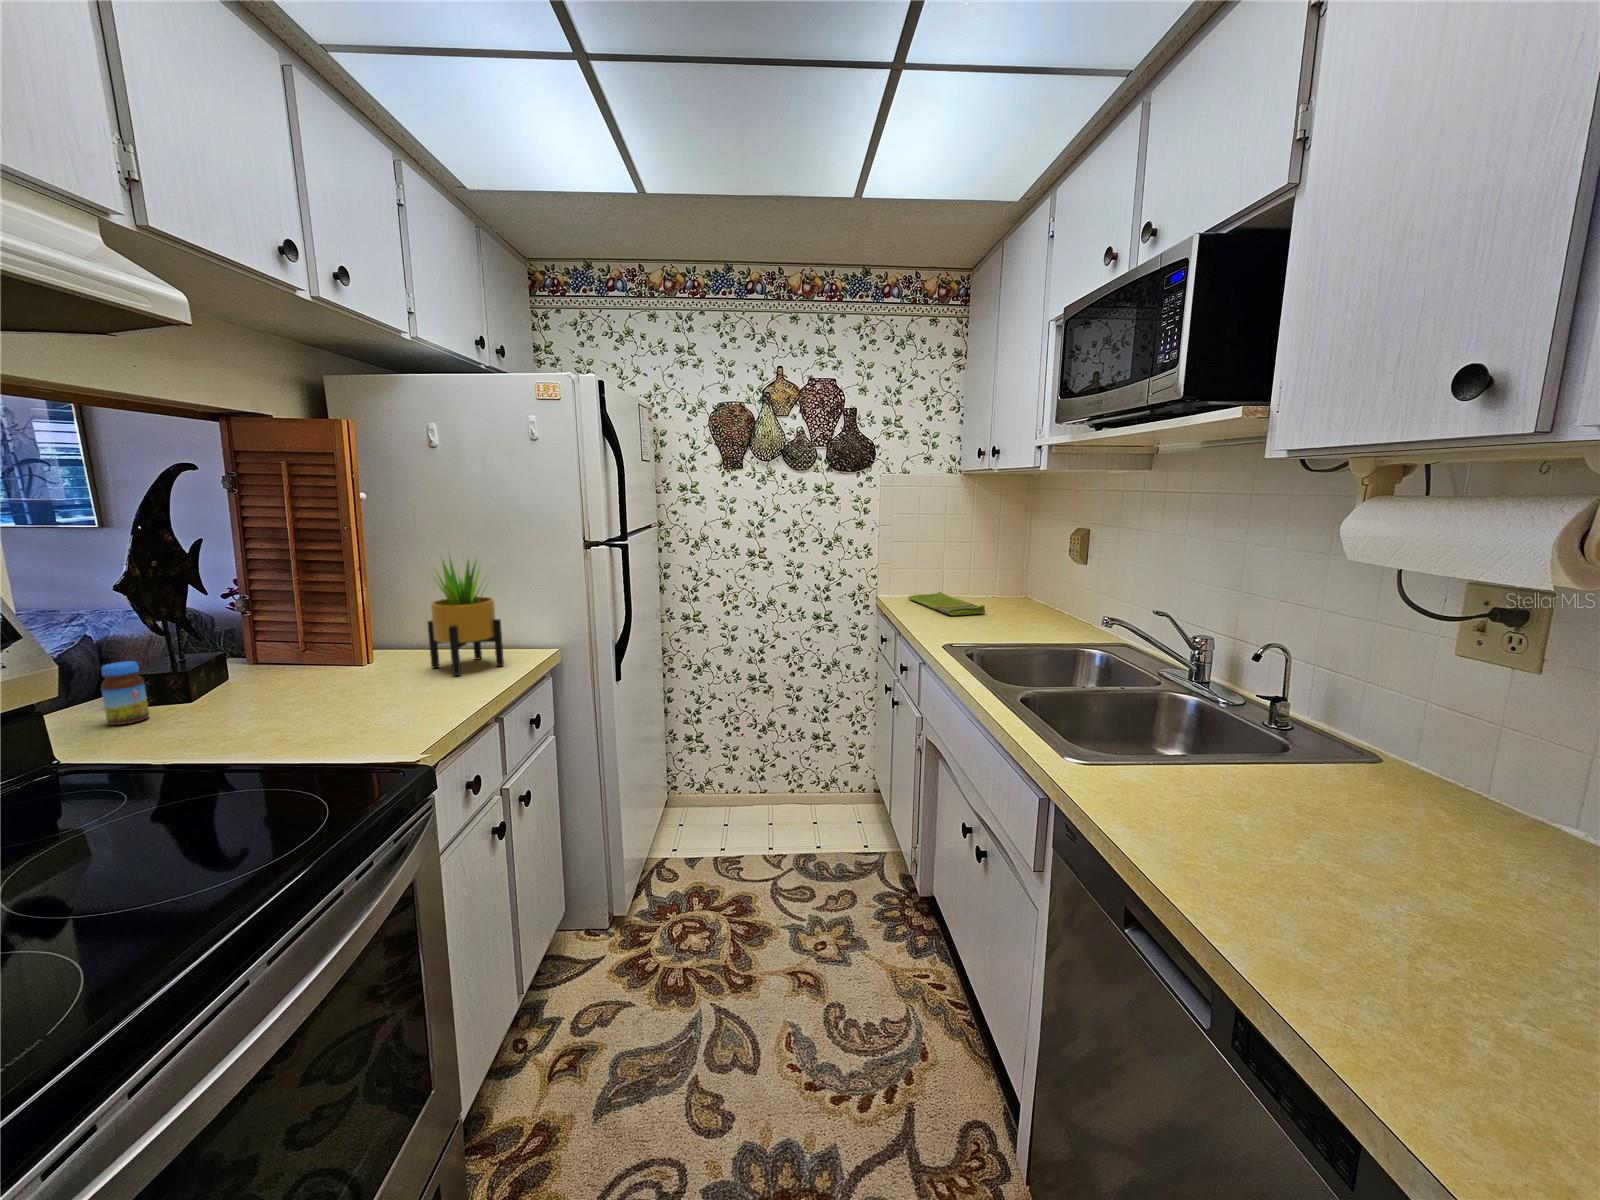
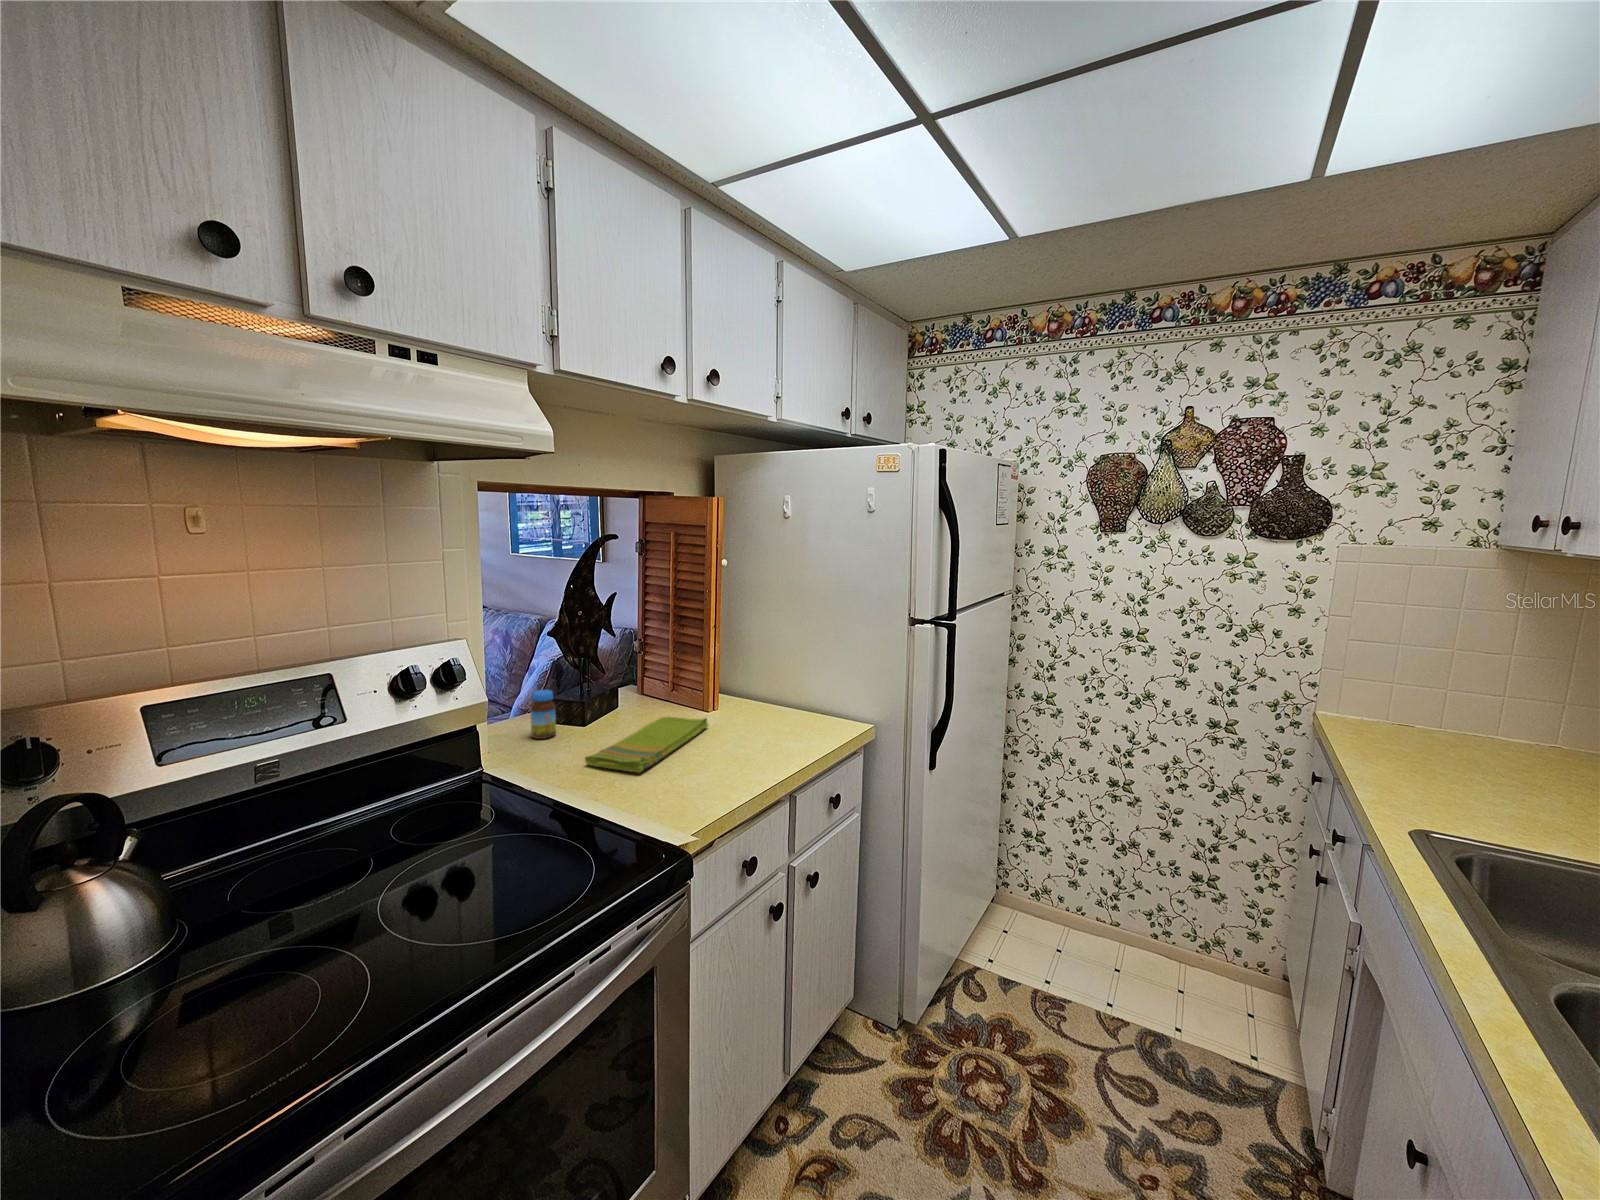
potted plant: present [428,558,504,676] -> none [752,618,820,741]
dish towel: present [908,592,985,615] -> present [585,717,708,773]

